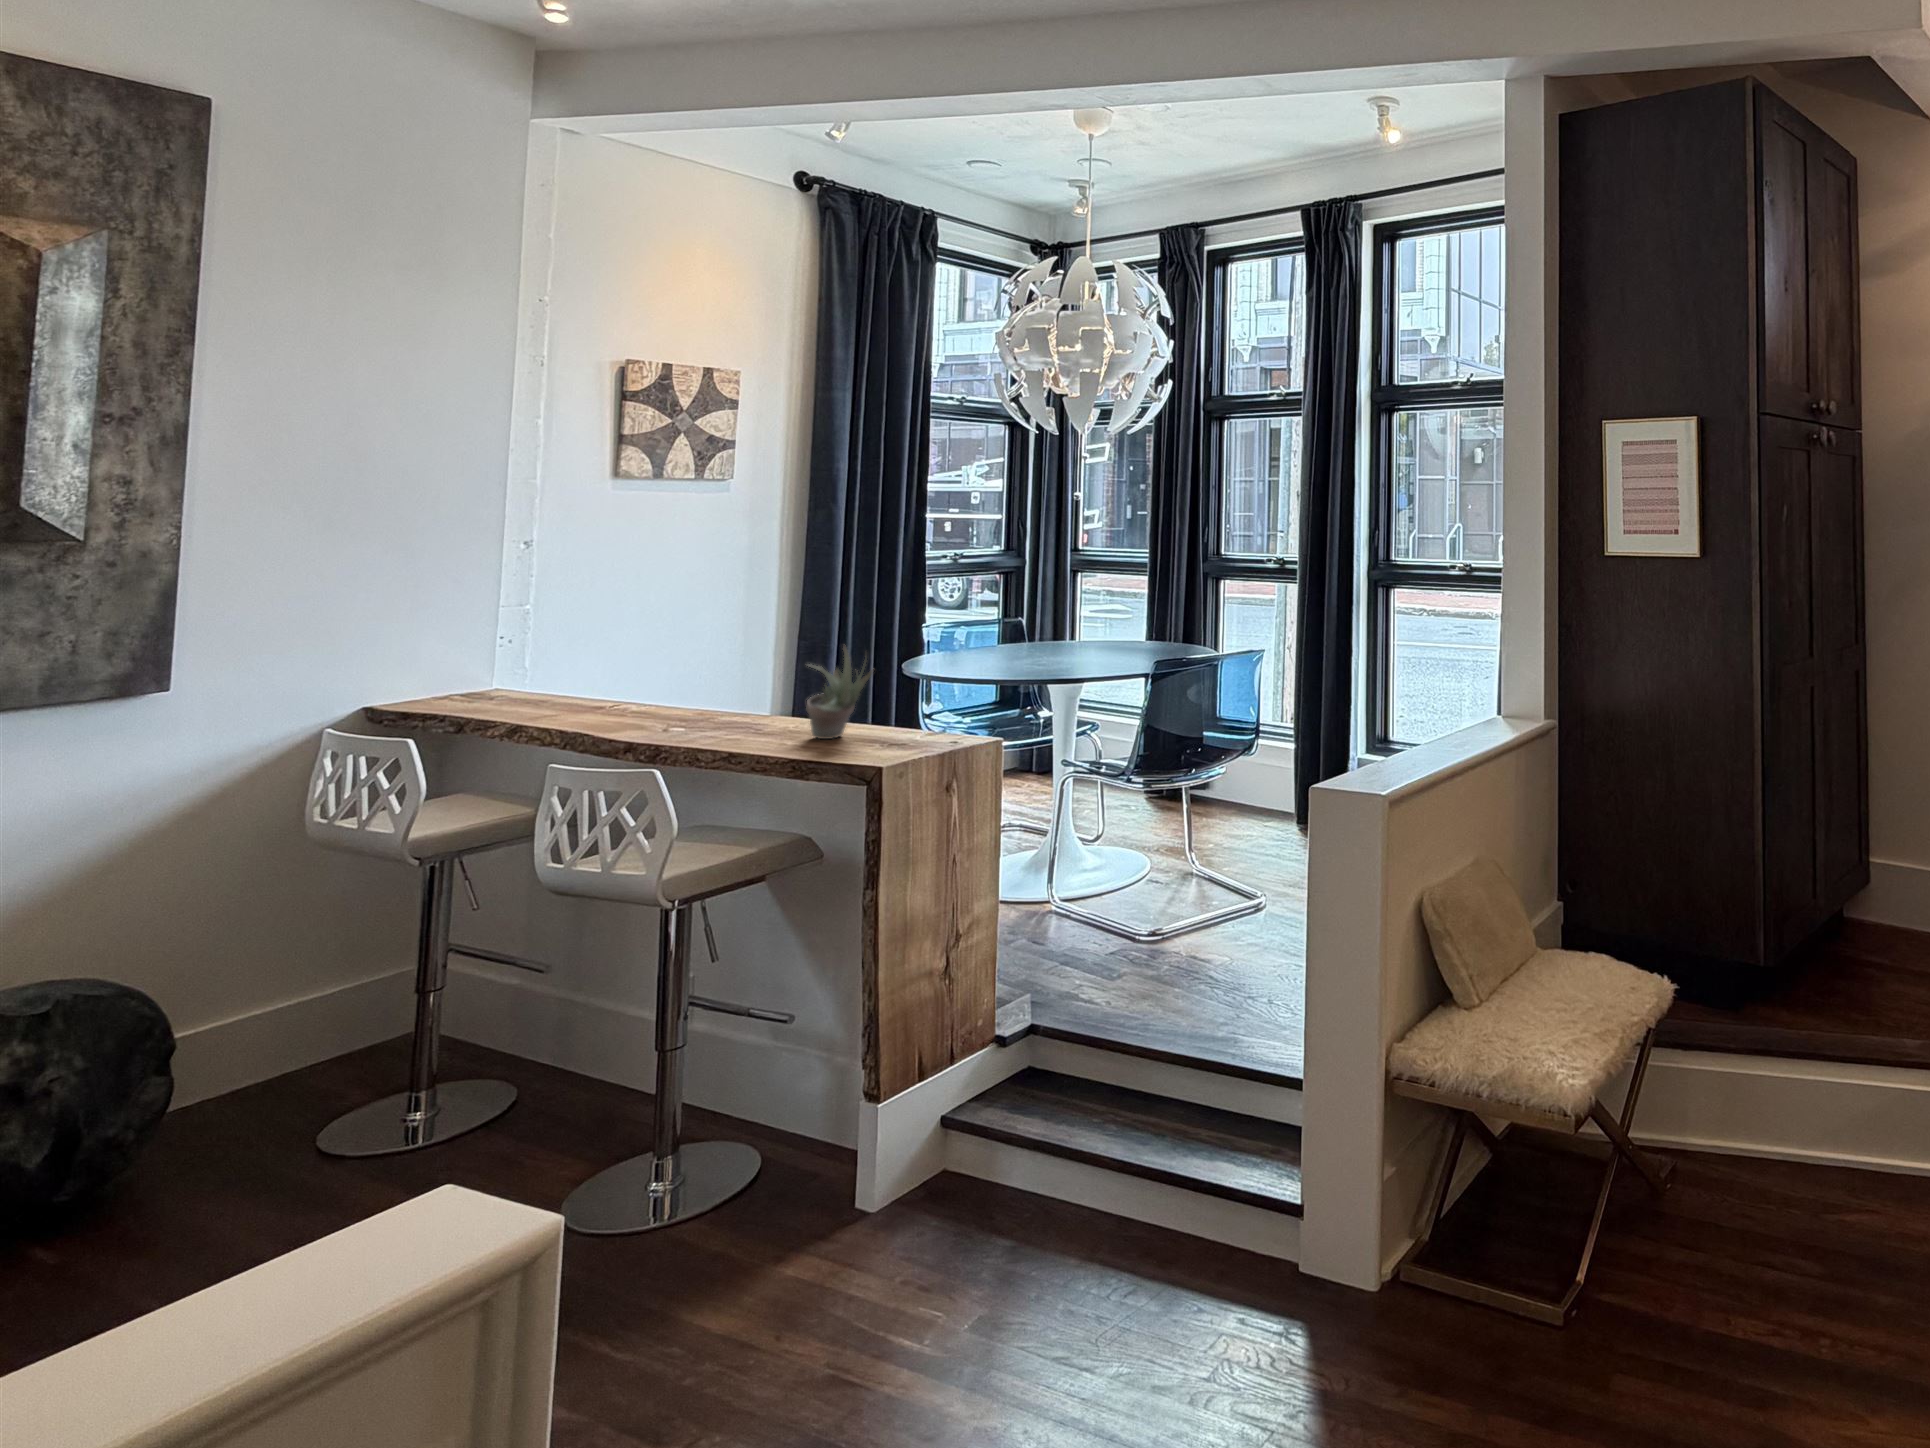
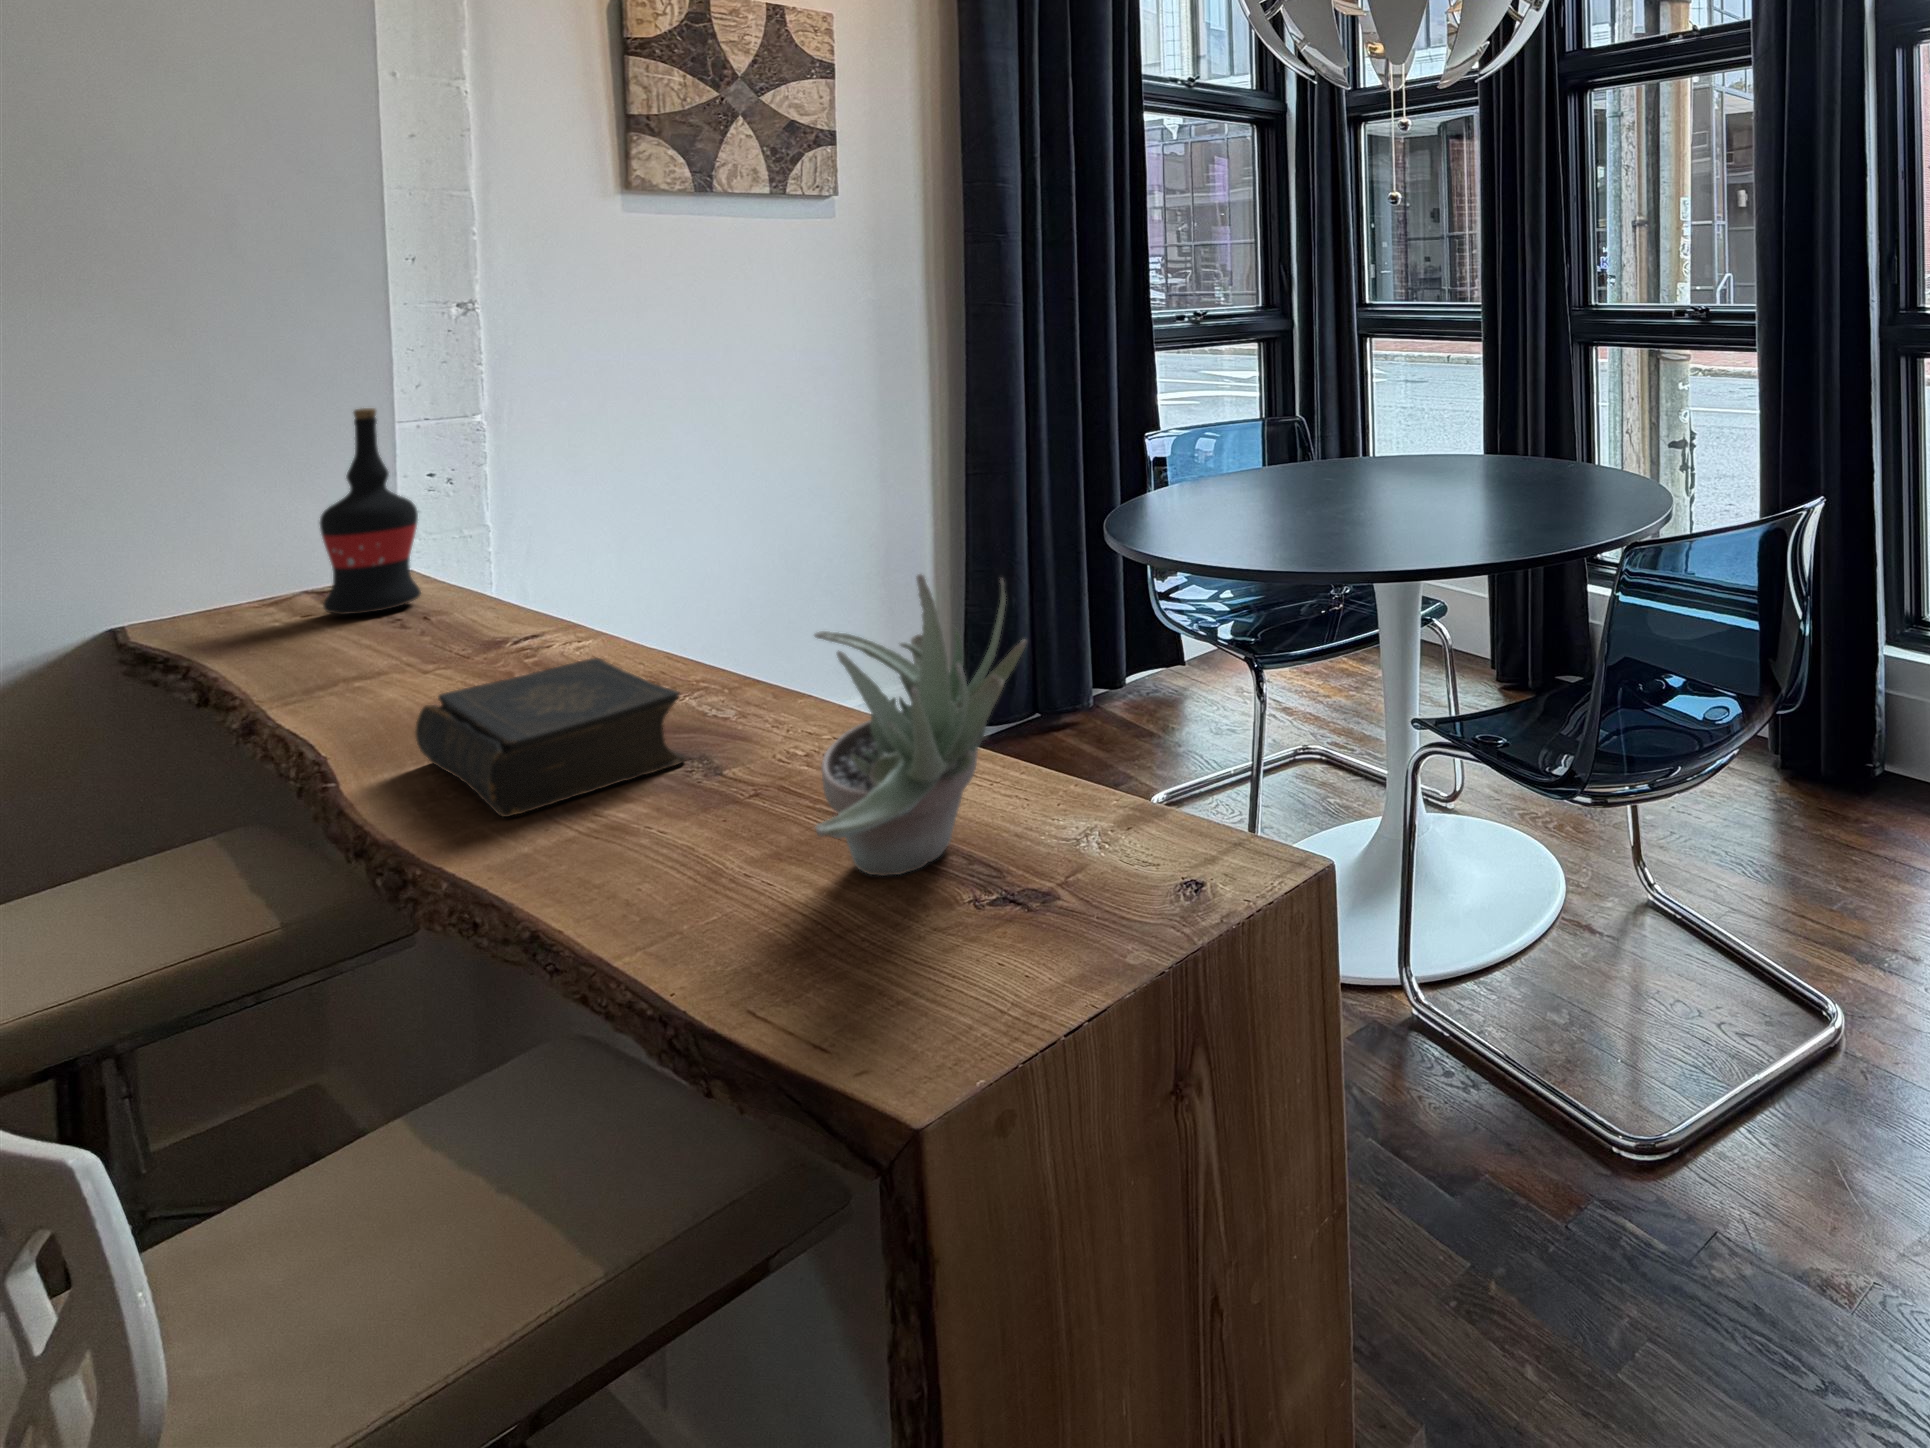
wine bottle: none [505,594,550,690] -> present [320,408,421,614]
book: none [629,692,734,731] -> present [415,658,686,817]

